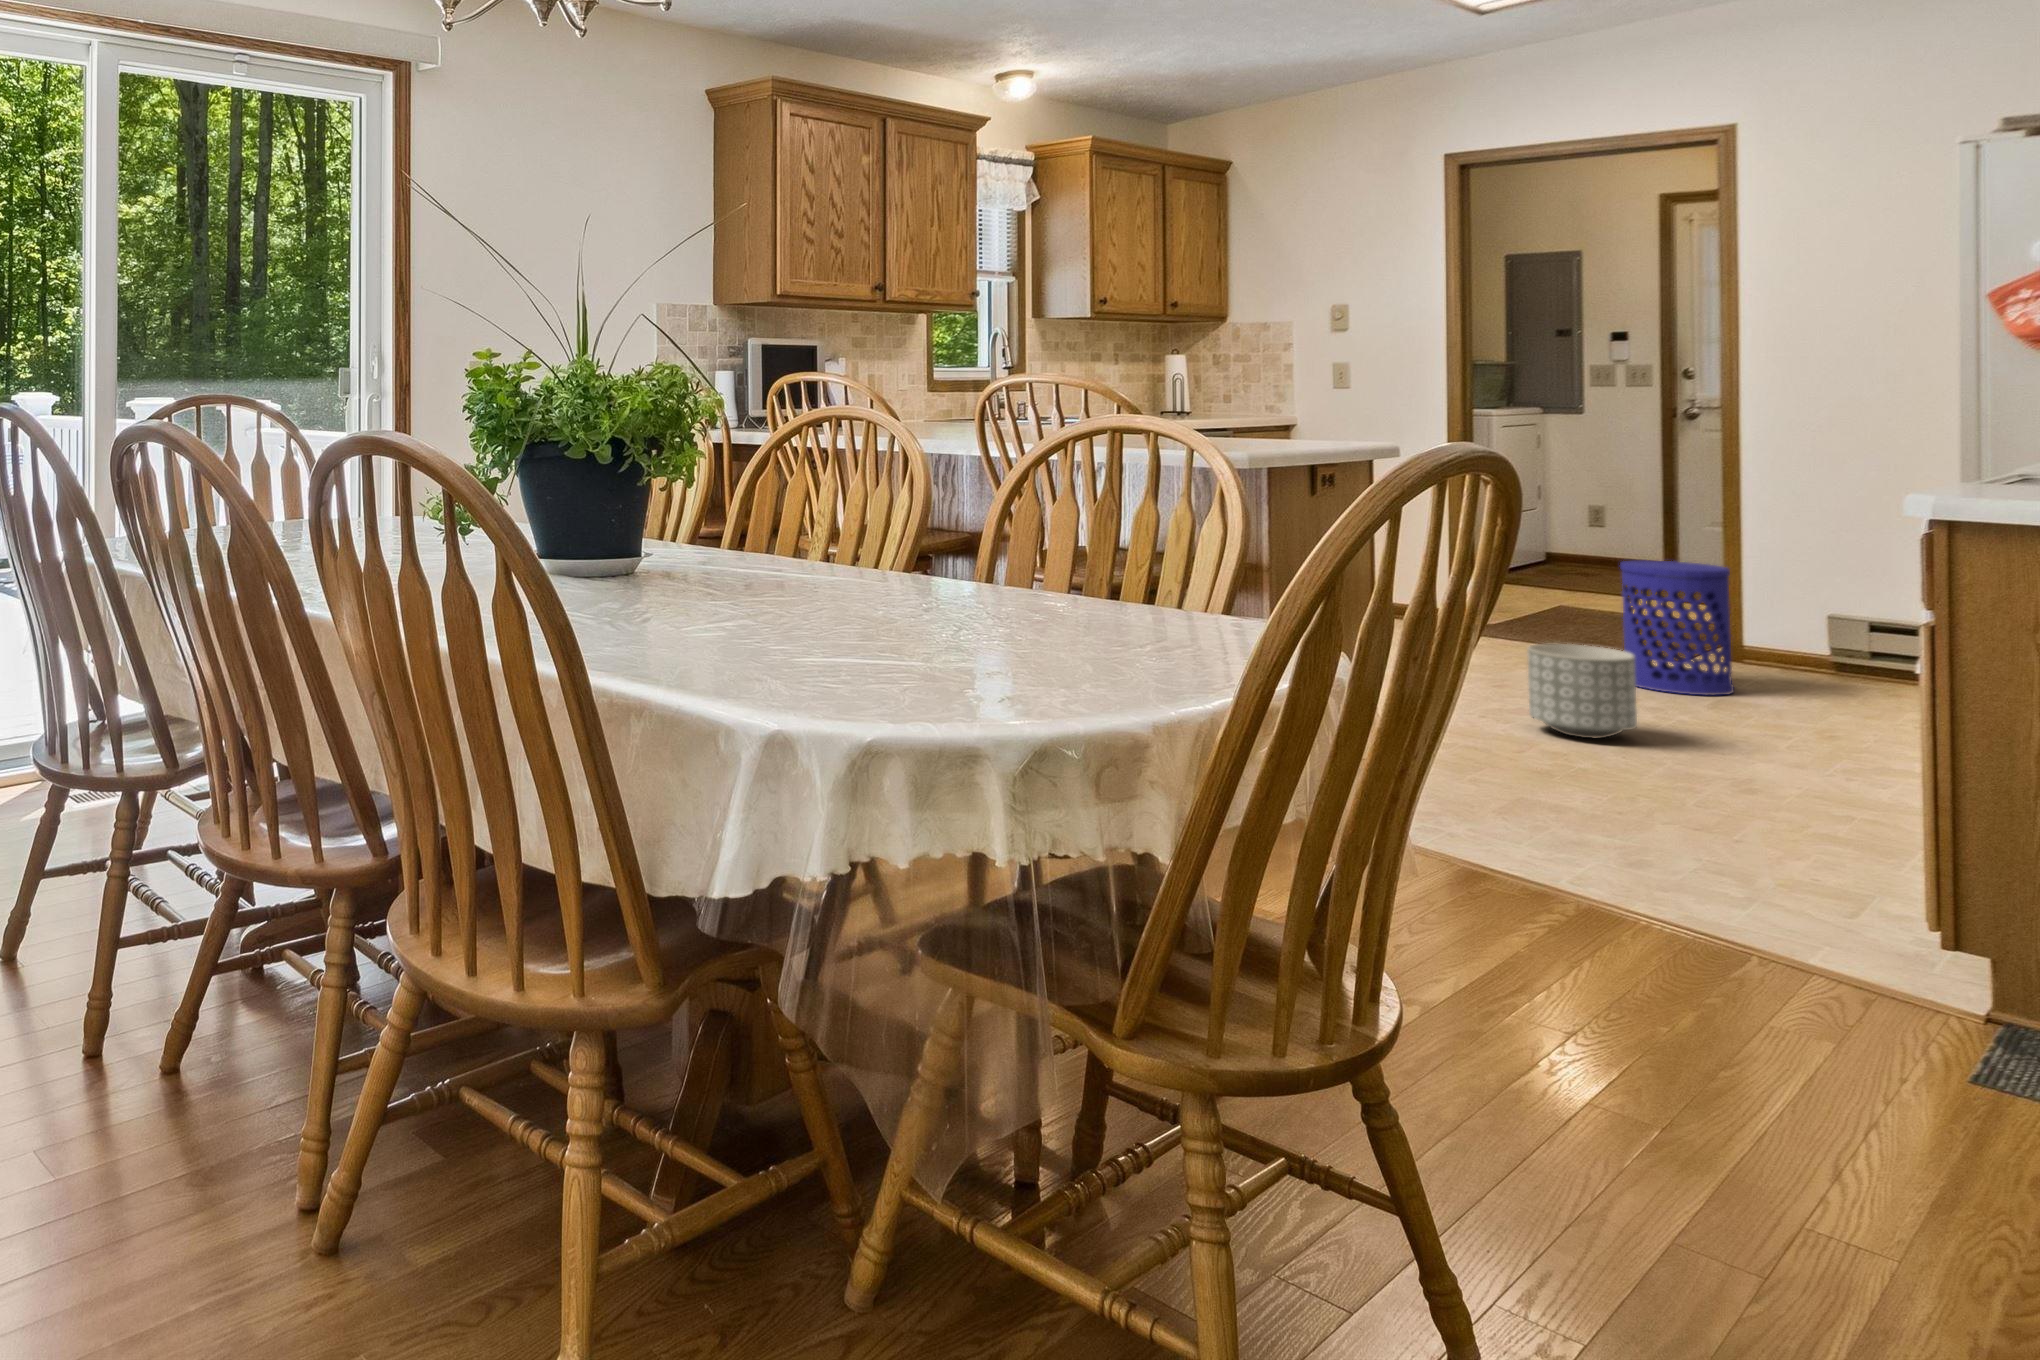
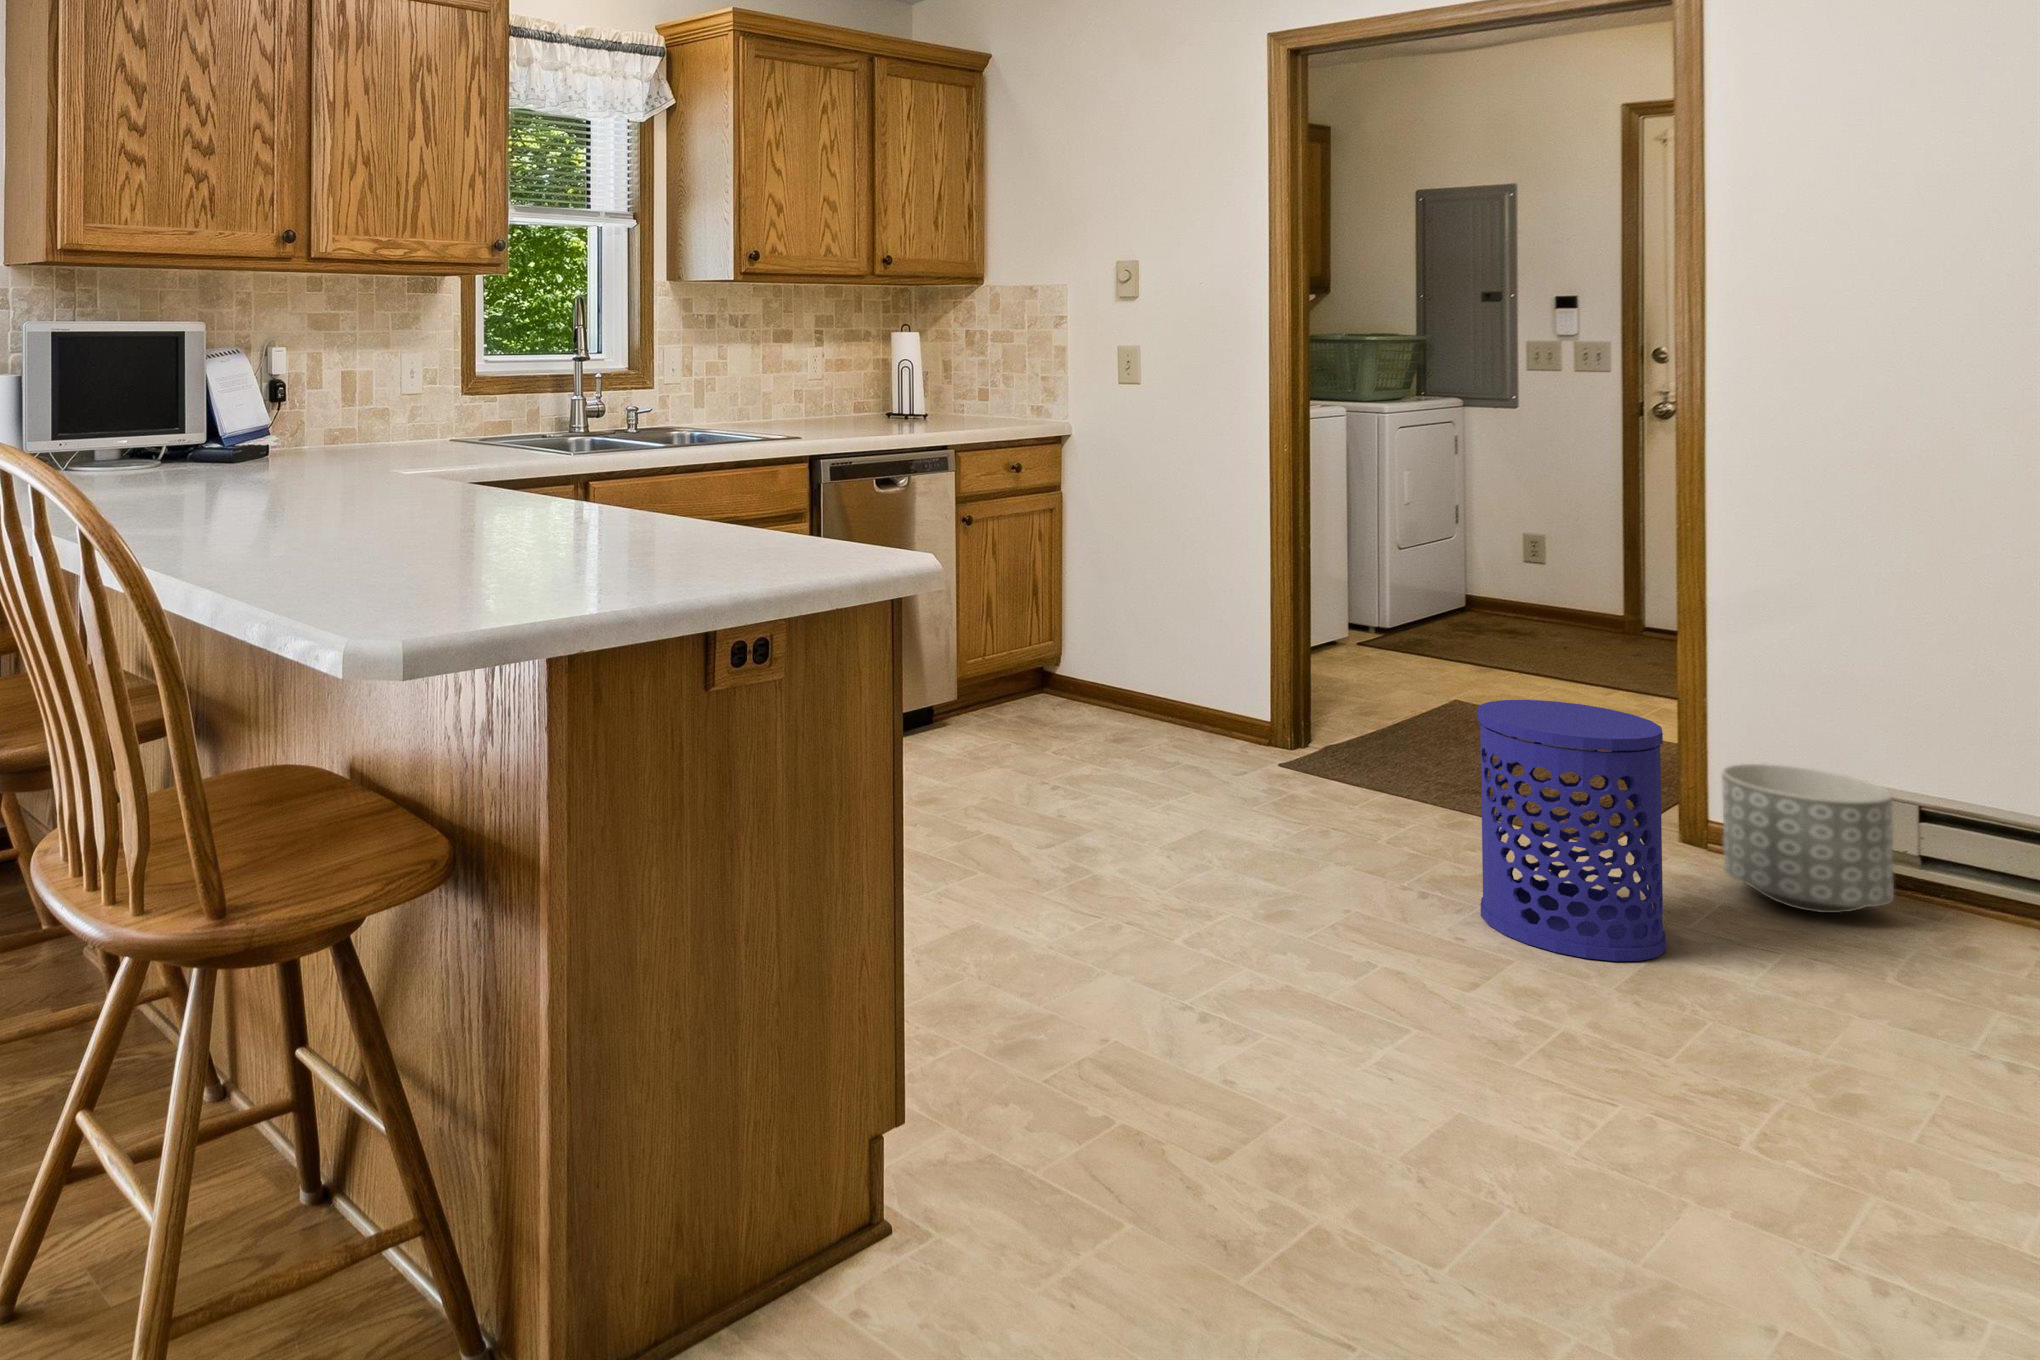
planter: present [1527,644,1637,738] -> present [1722,764,1894,913]

